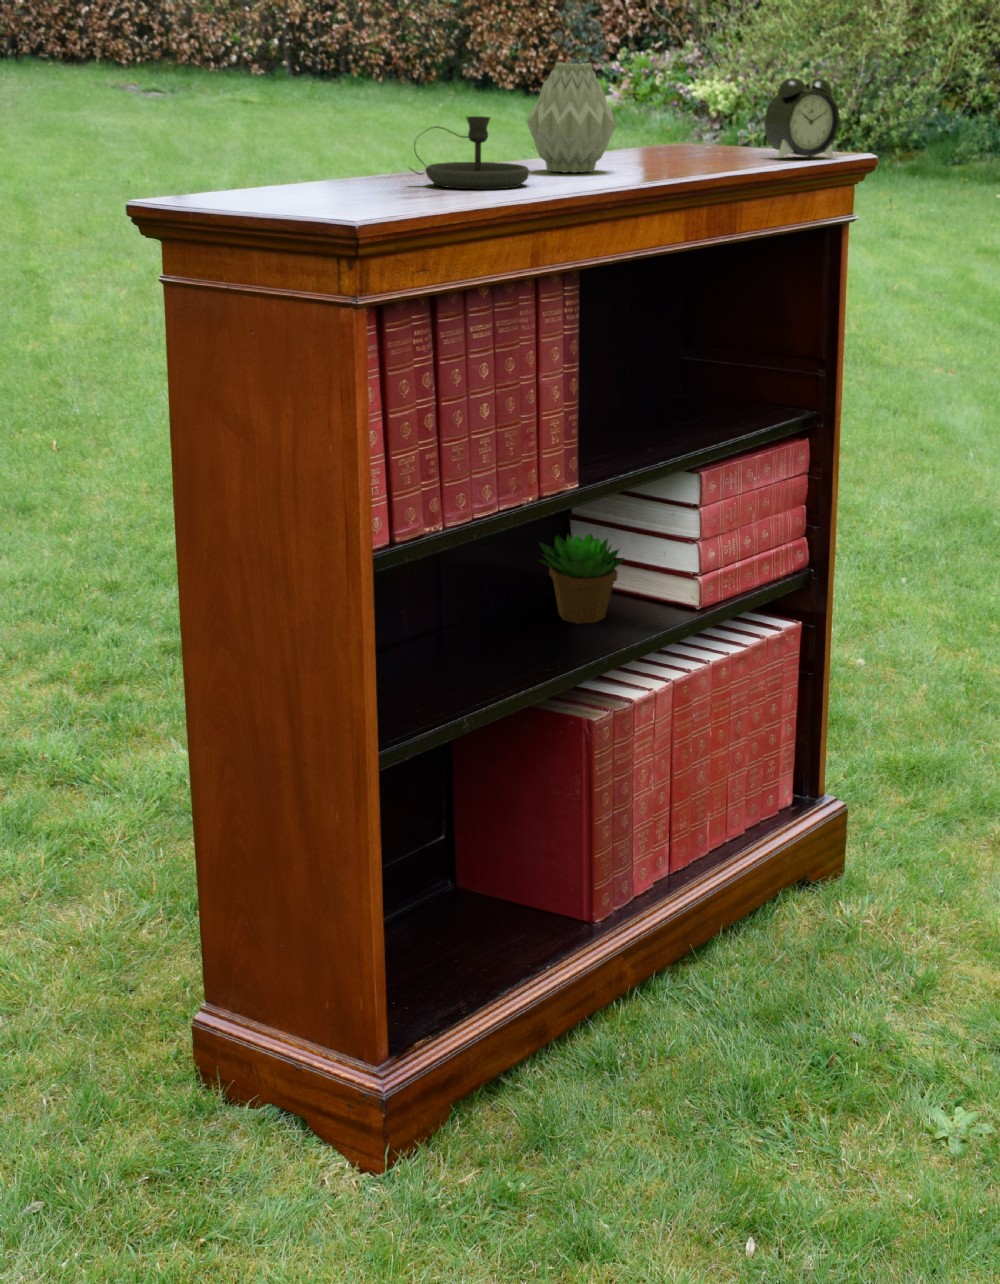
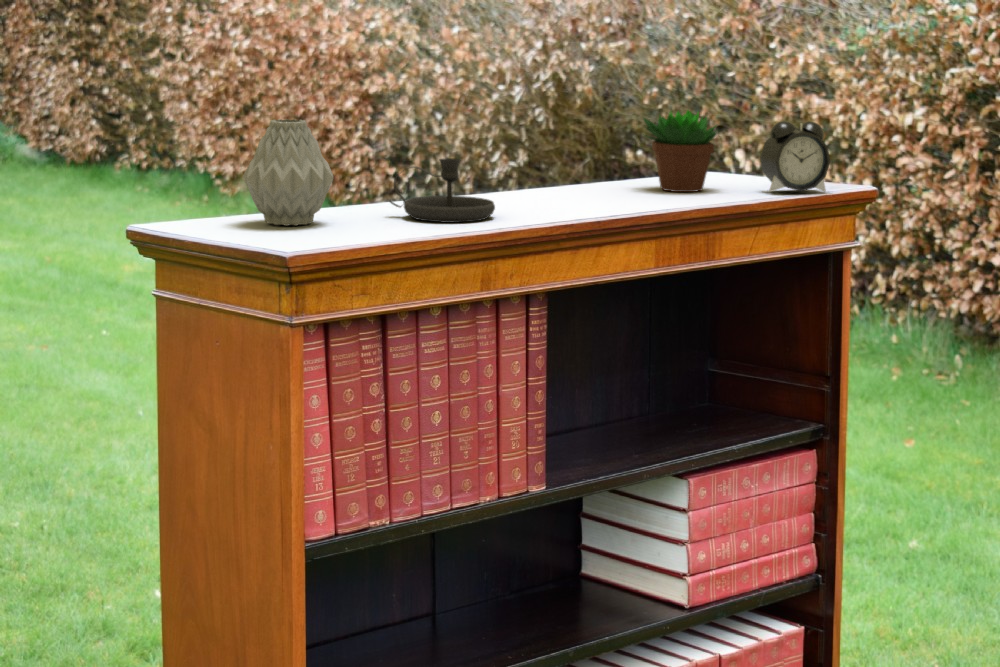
vase: present [527,62,617,173] -> present [243,119,333,226]
succulent plant: present [540,533,624,624] -> present [644,110,719,192]

